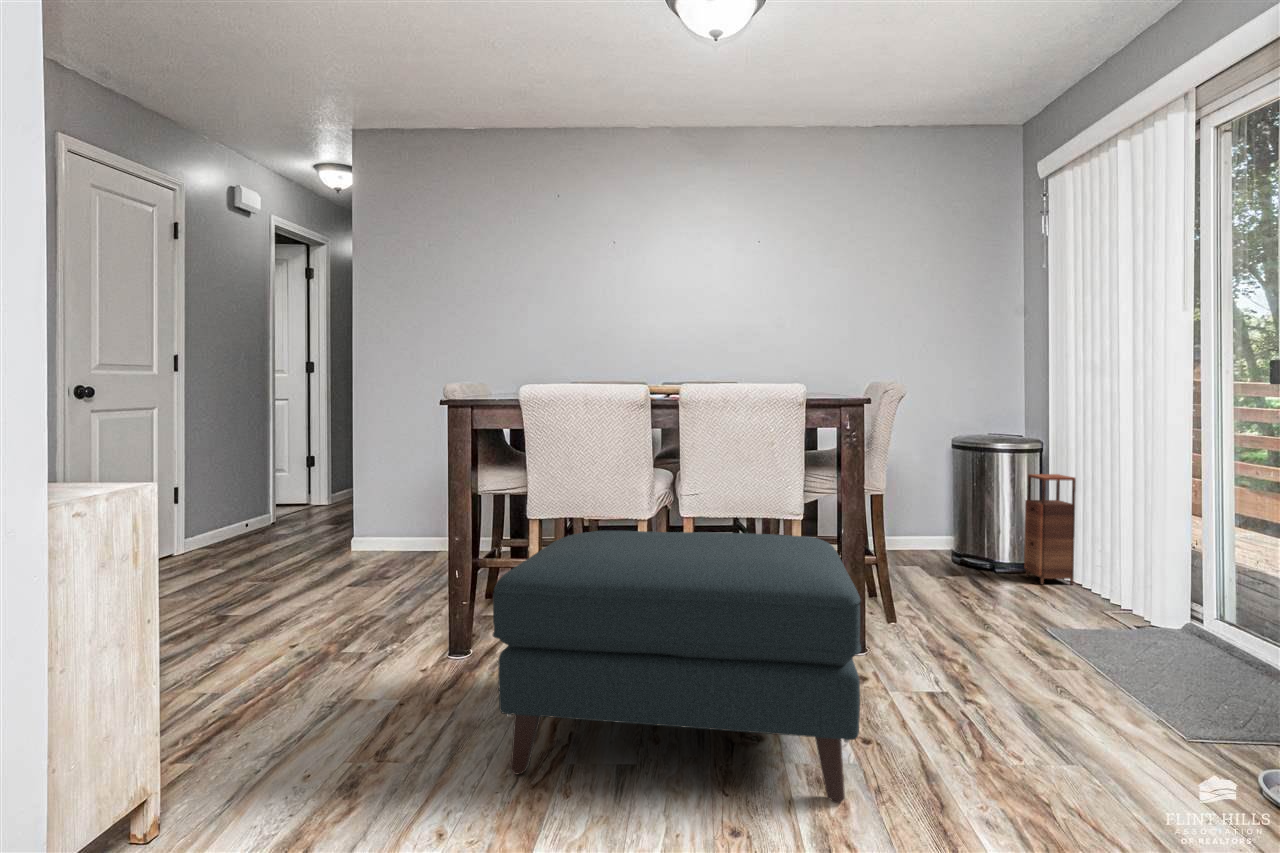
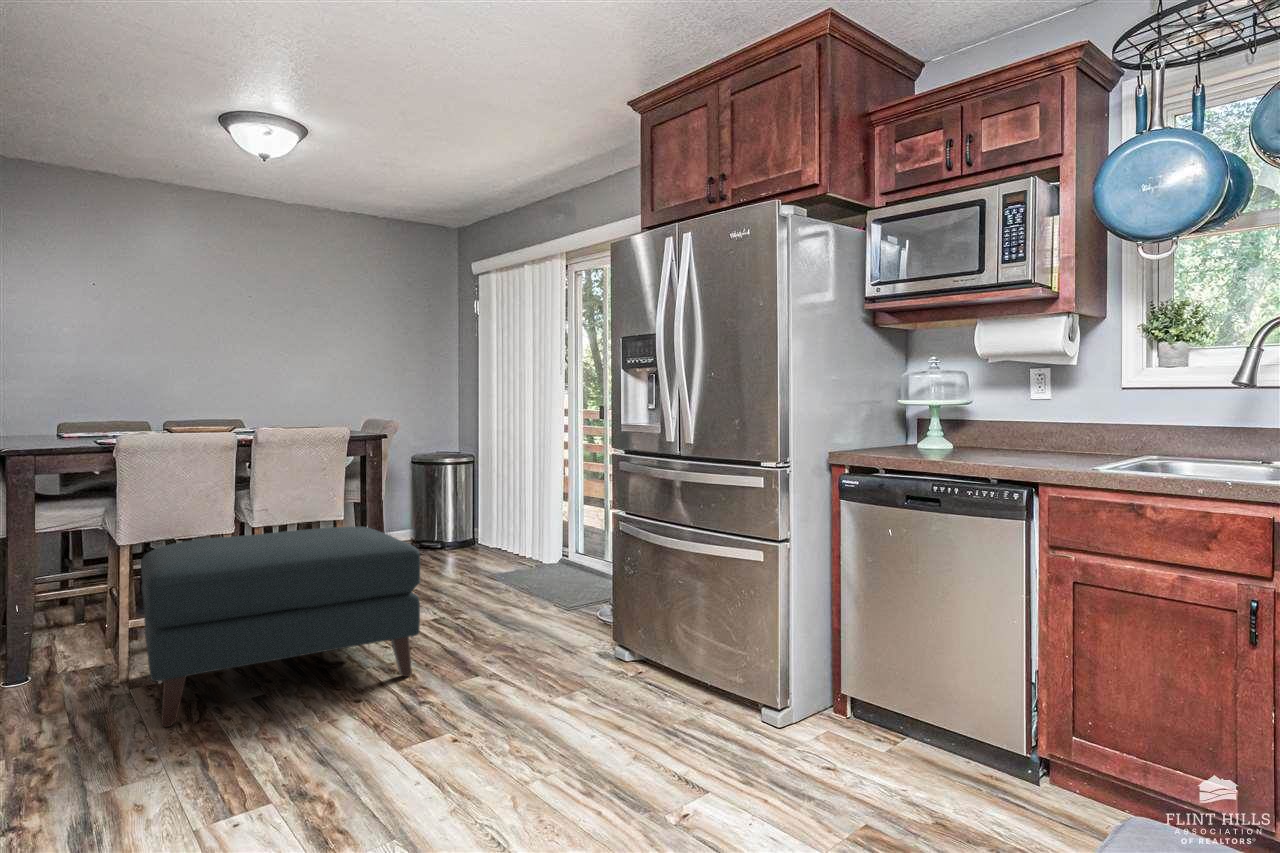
storage cabinet: present [1024,474,1076,585] -> none [465,477,496,554]

